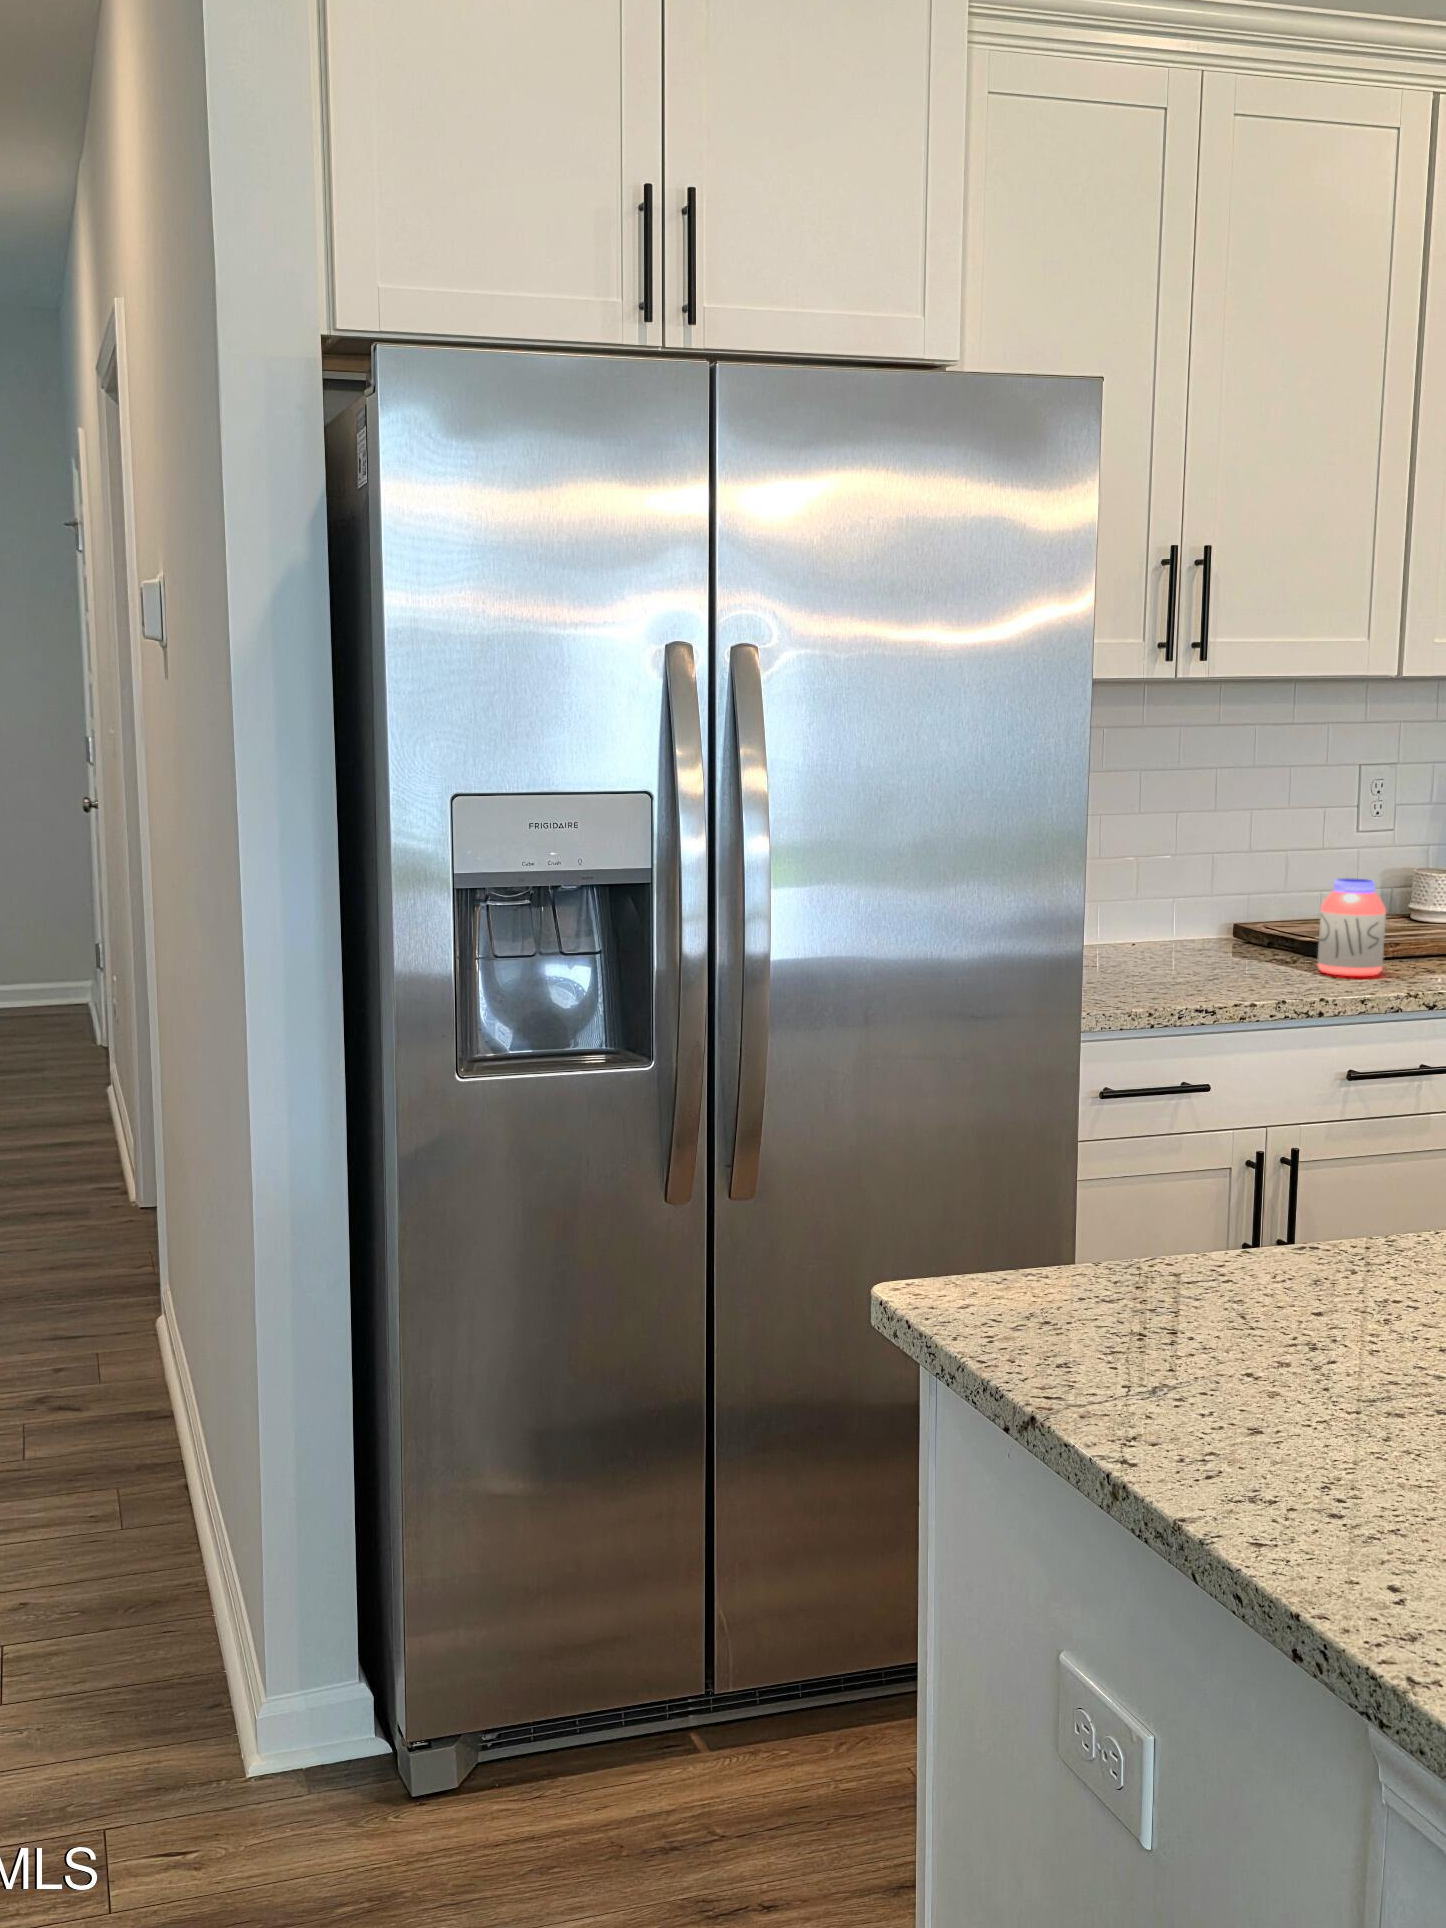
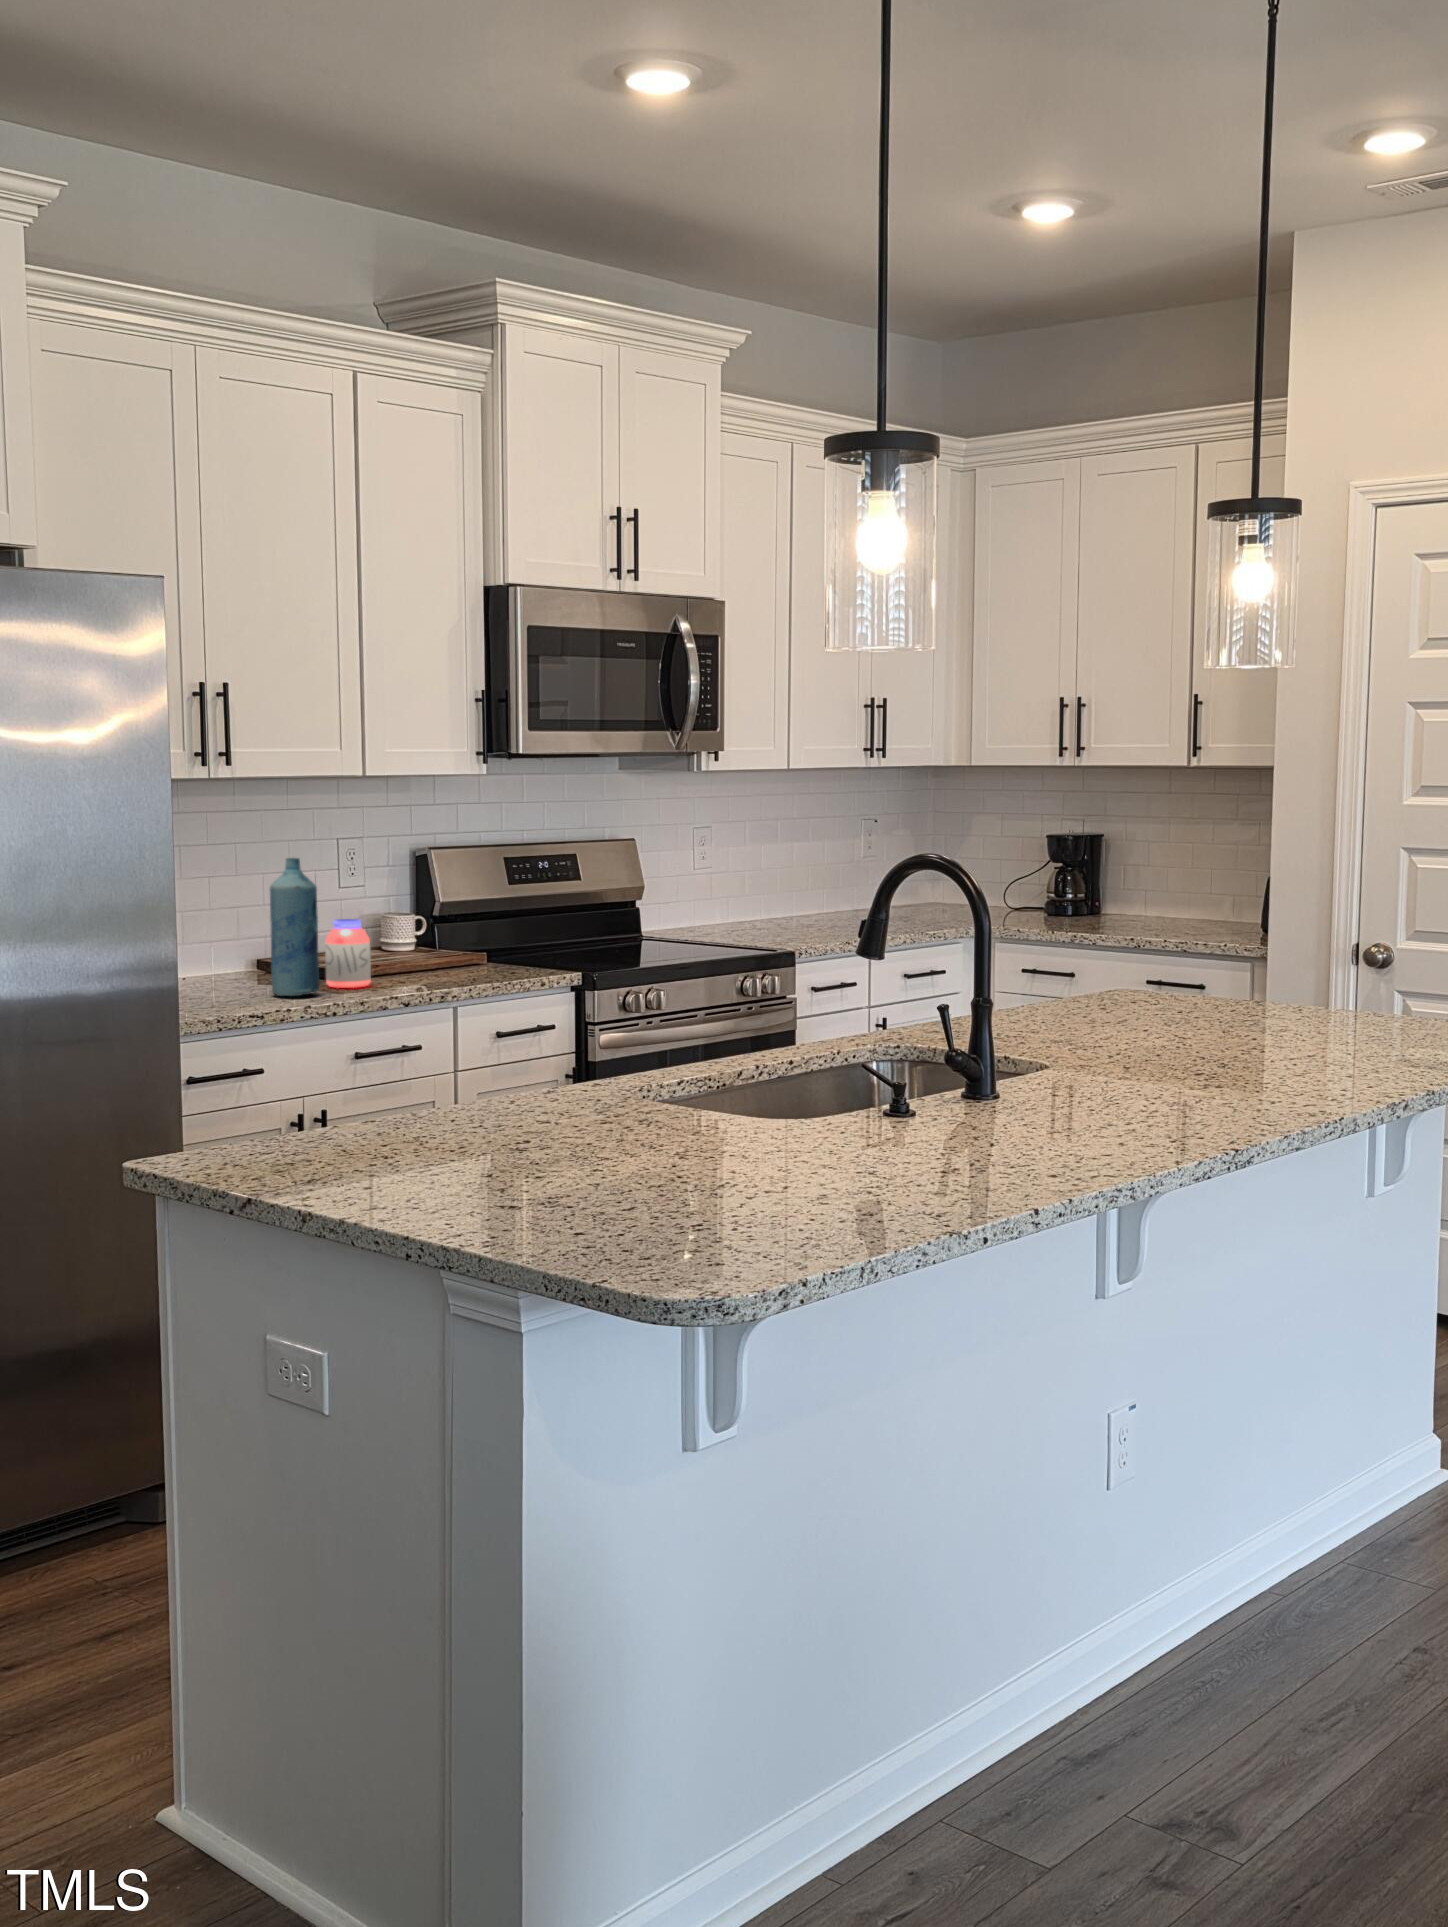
bottle: none [1237,790,1310,984] -> present [270,858,319,996]

